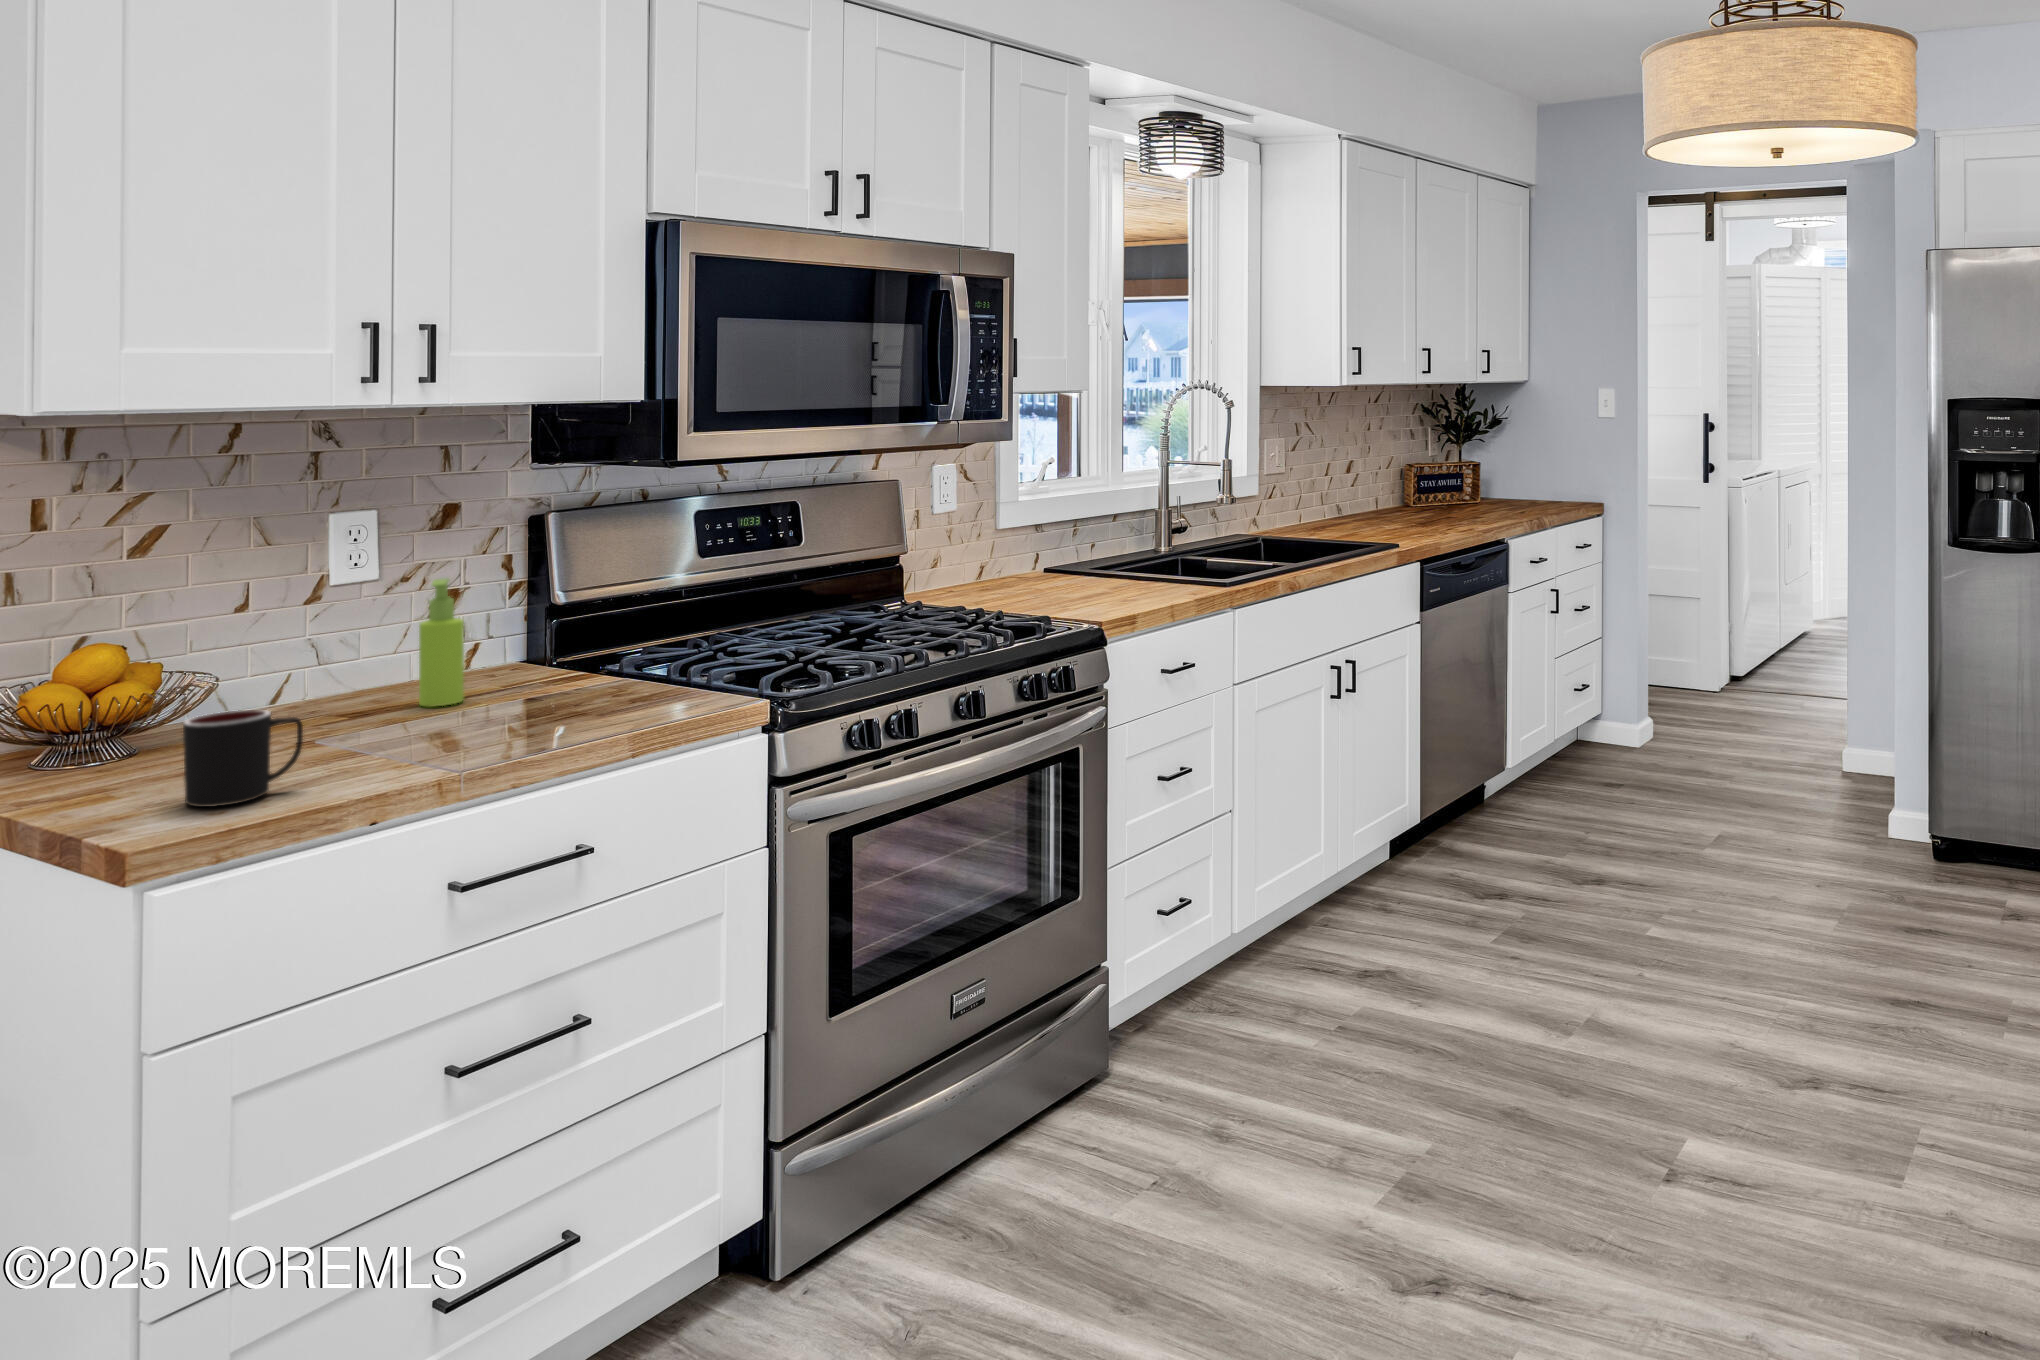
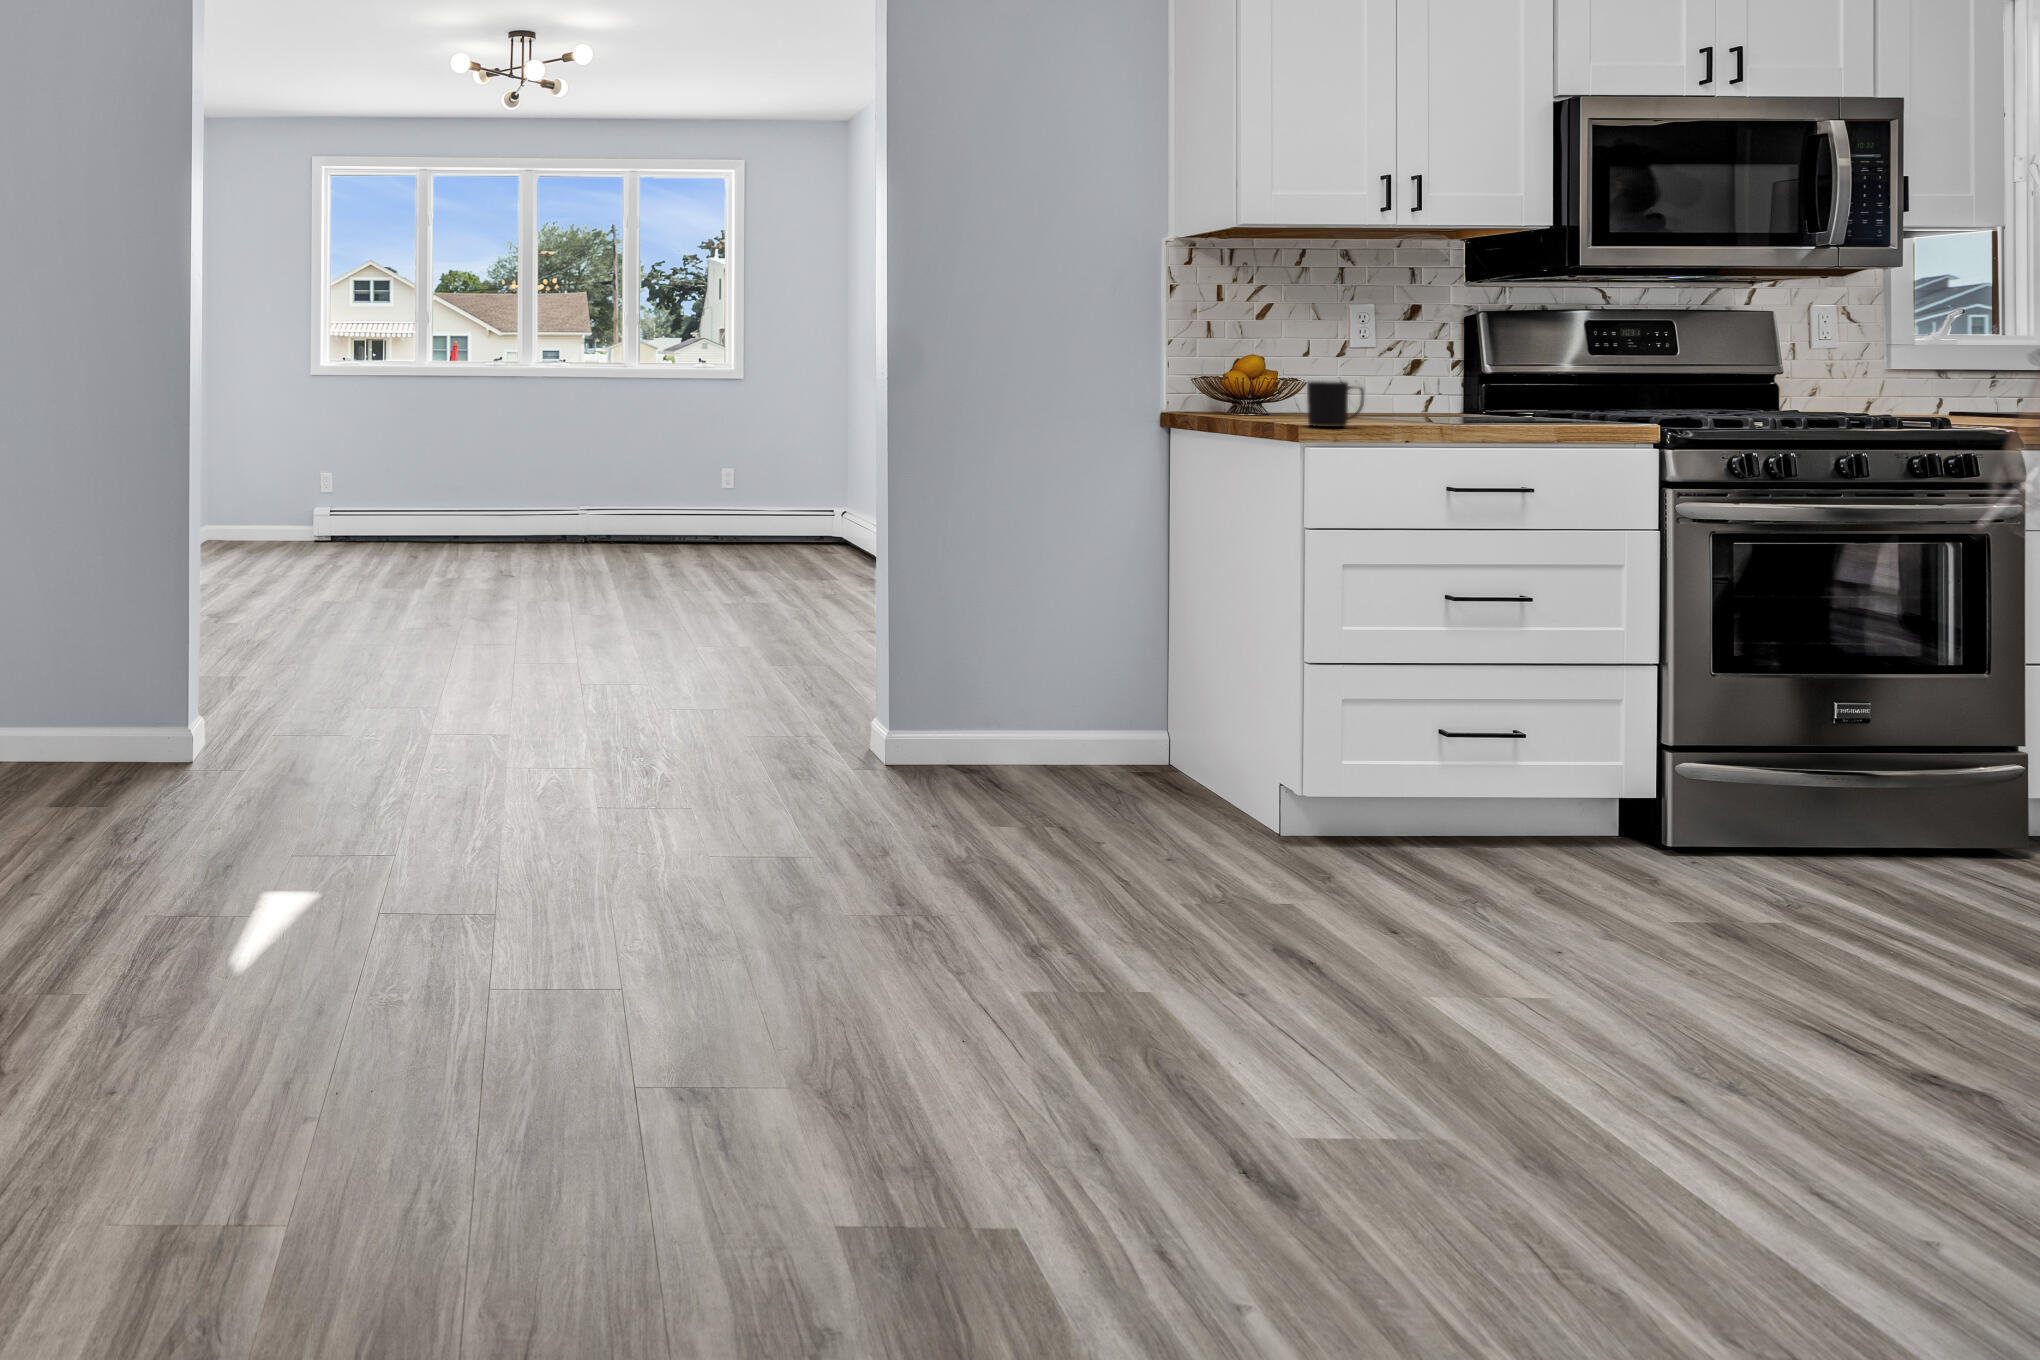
soap dispenser: present [419,578,464,707] -> none [1410,336,1437,415]

